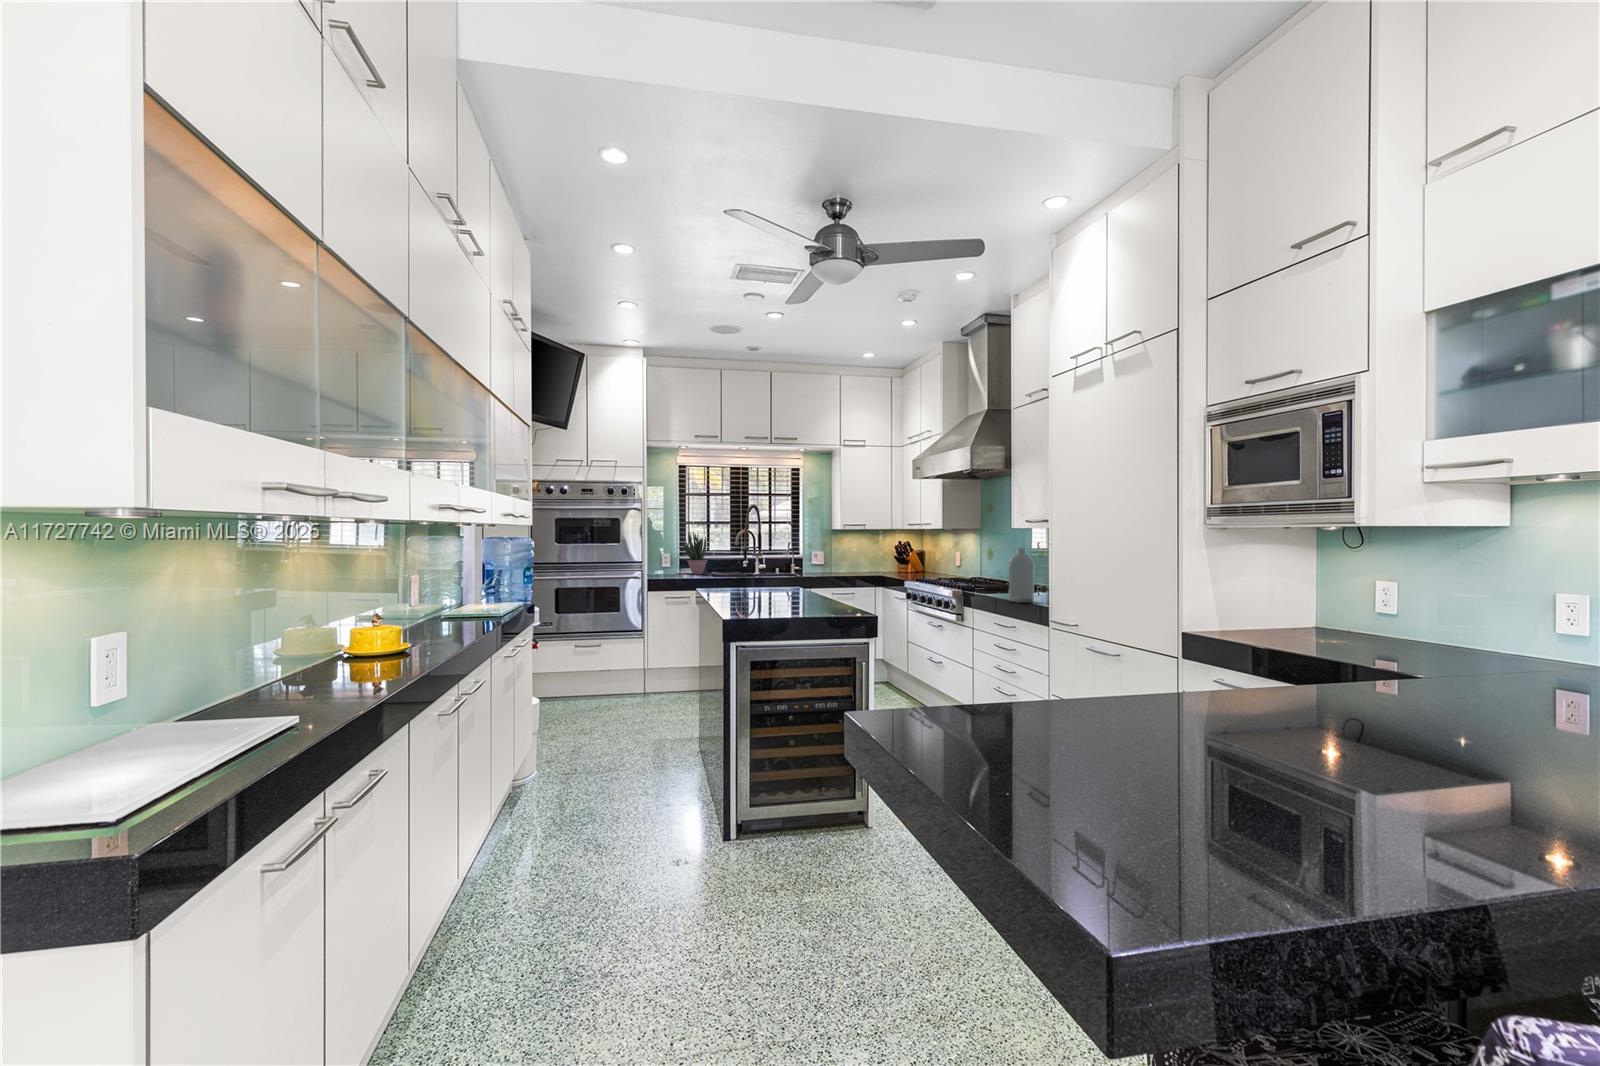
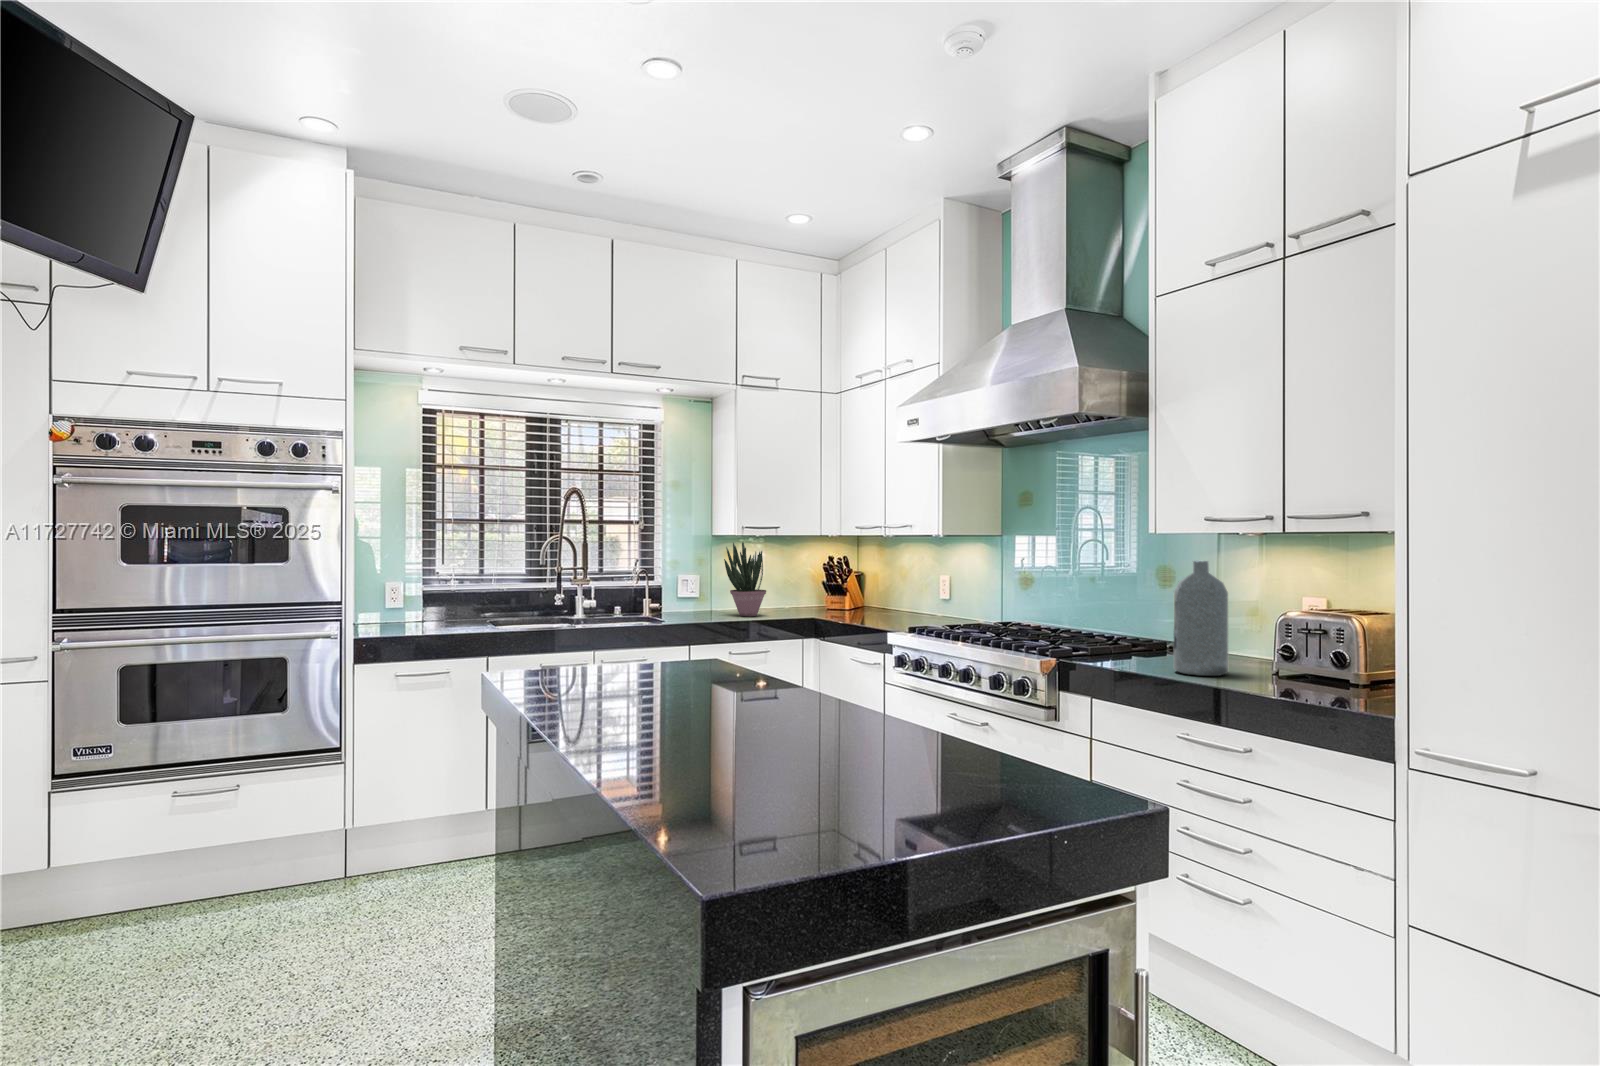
potted plant: present [682,533,708,574] -> present [724,542,766,616]

